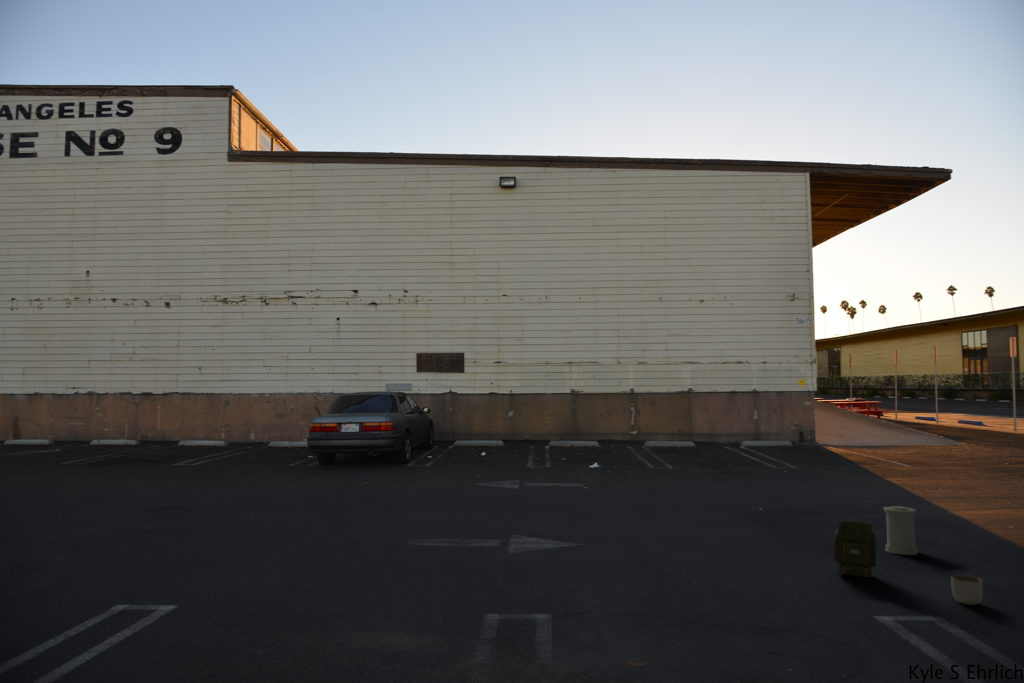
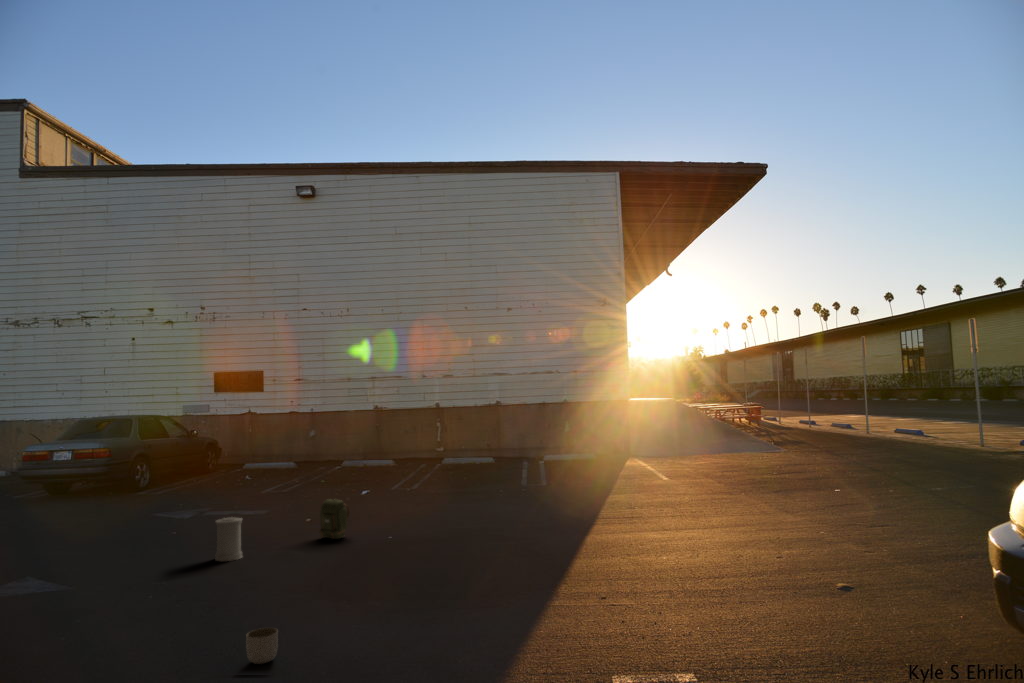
trash can: present [884,506,918,555] -> present [216,517,242,561]
backpack: present [834,520,877,578] -> present [320,499,350,539]

